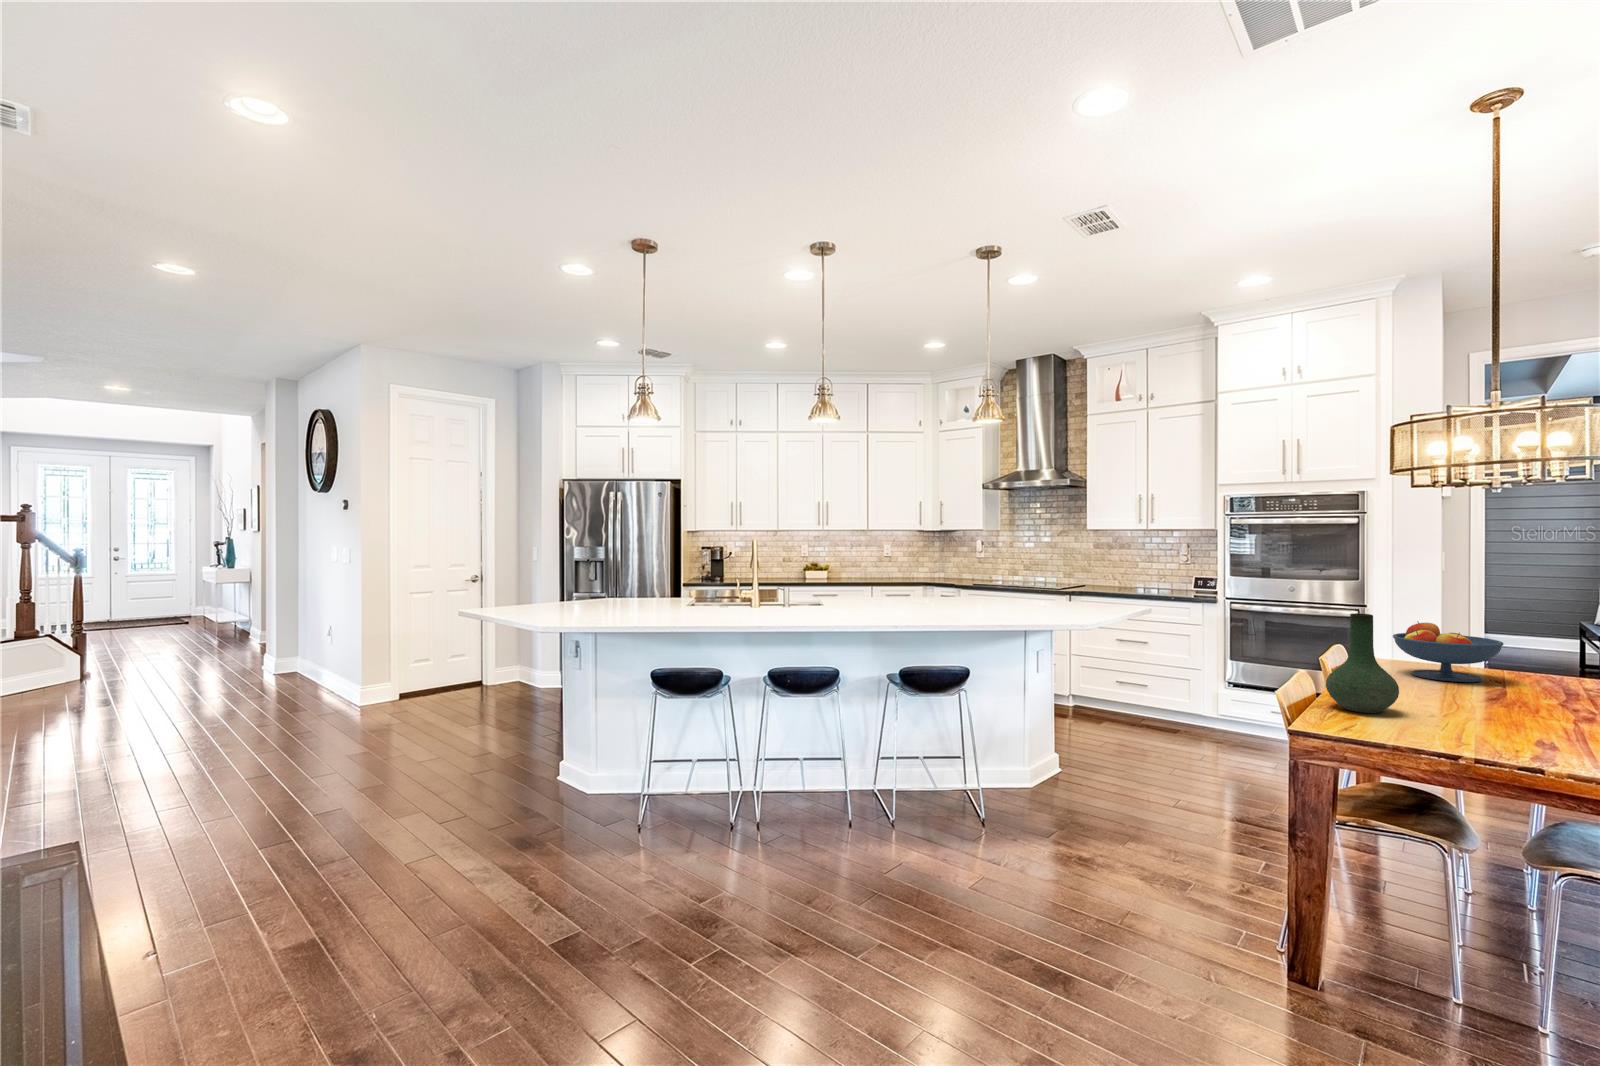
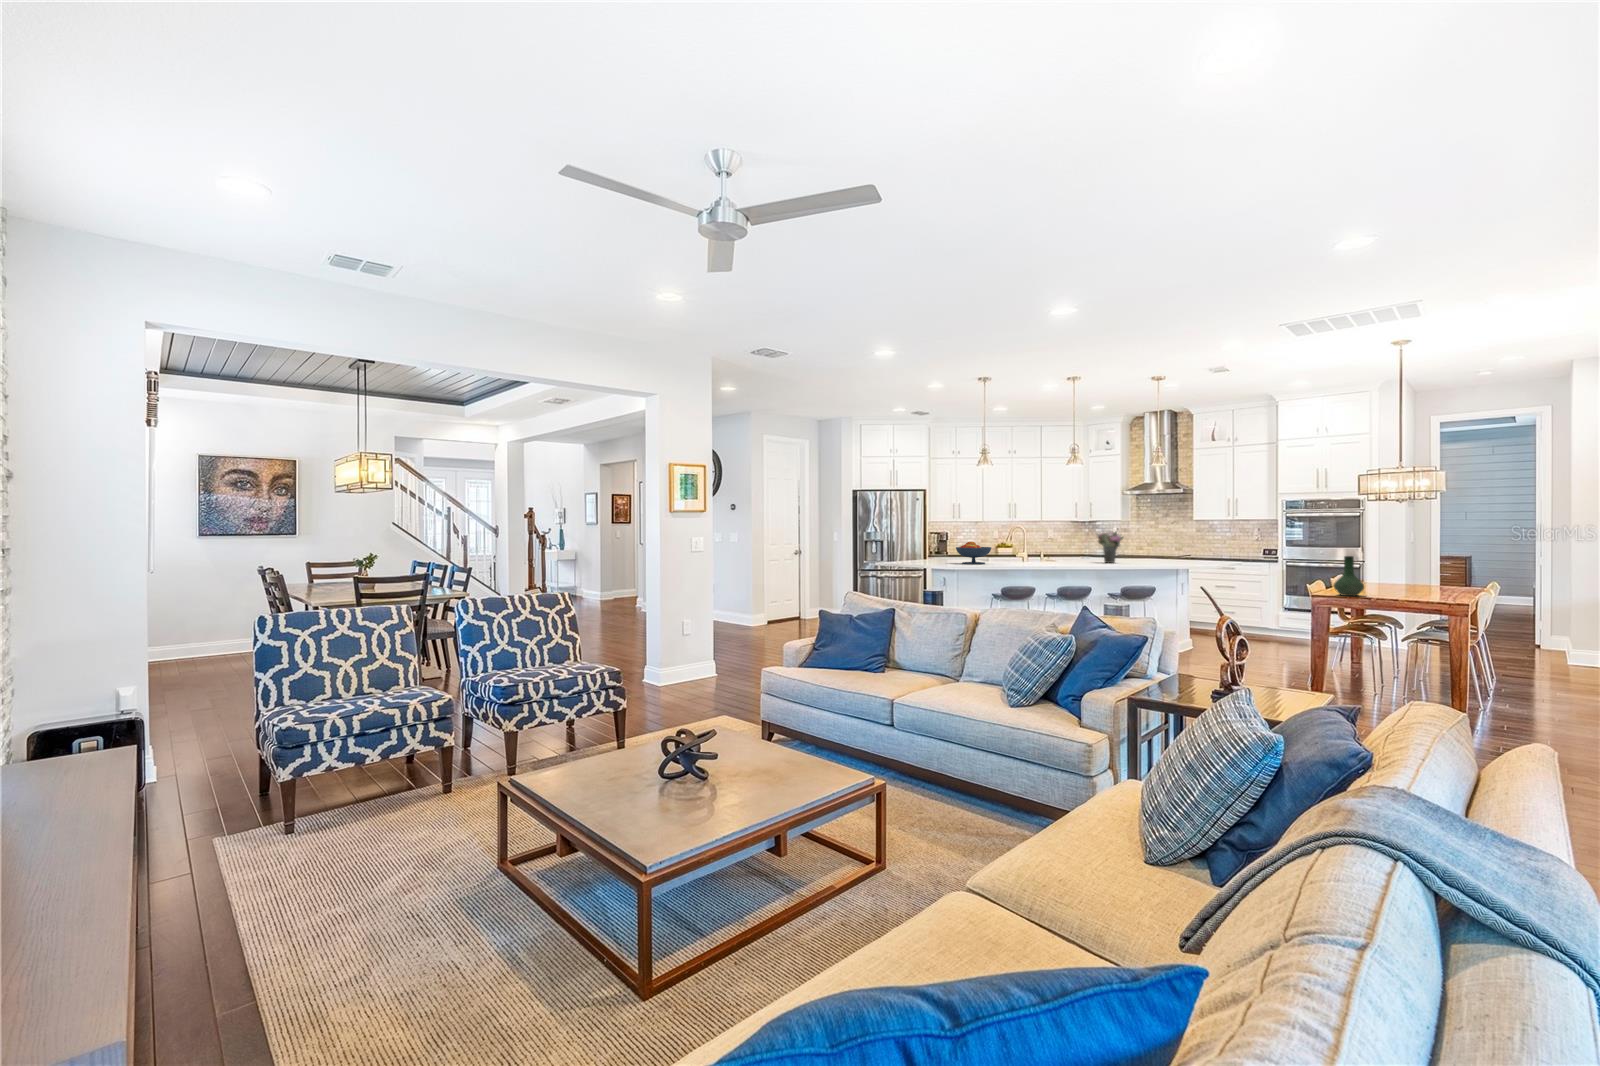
flower bouquet: none [869,548,915,612] -> present [1097,532,1124,563]
fruit bowl: present [1393,621,1504,682] -> present [956,542,991,564]

